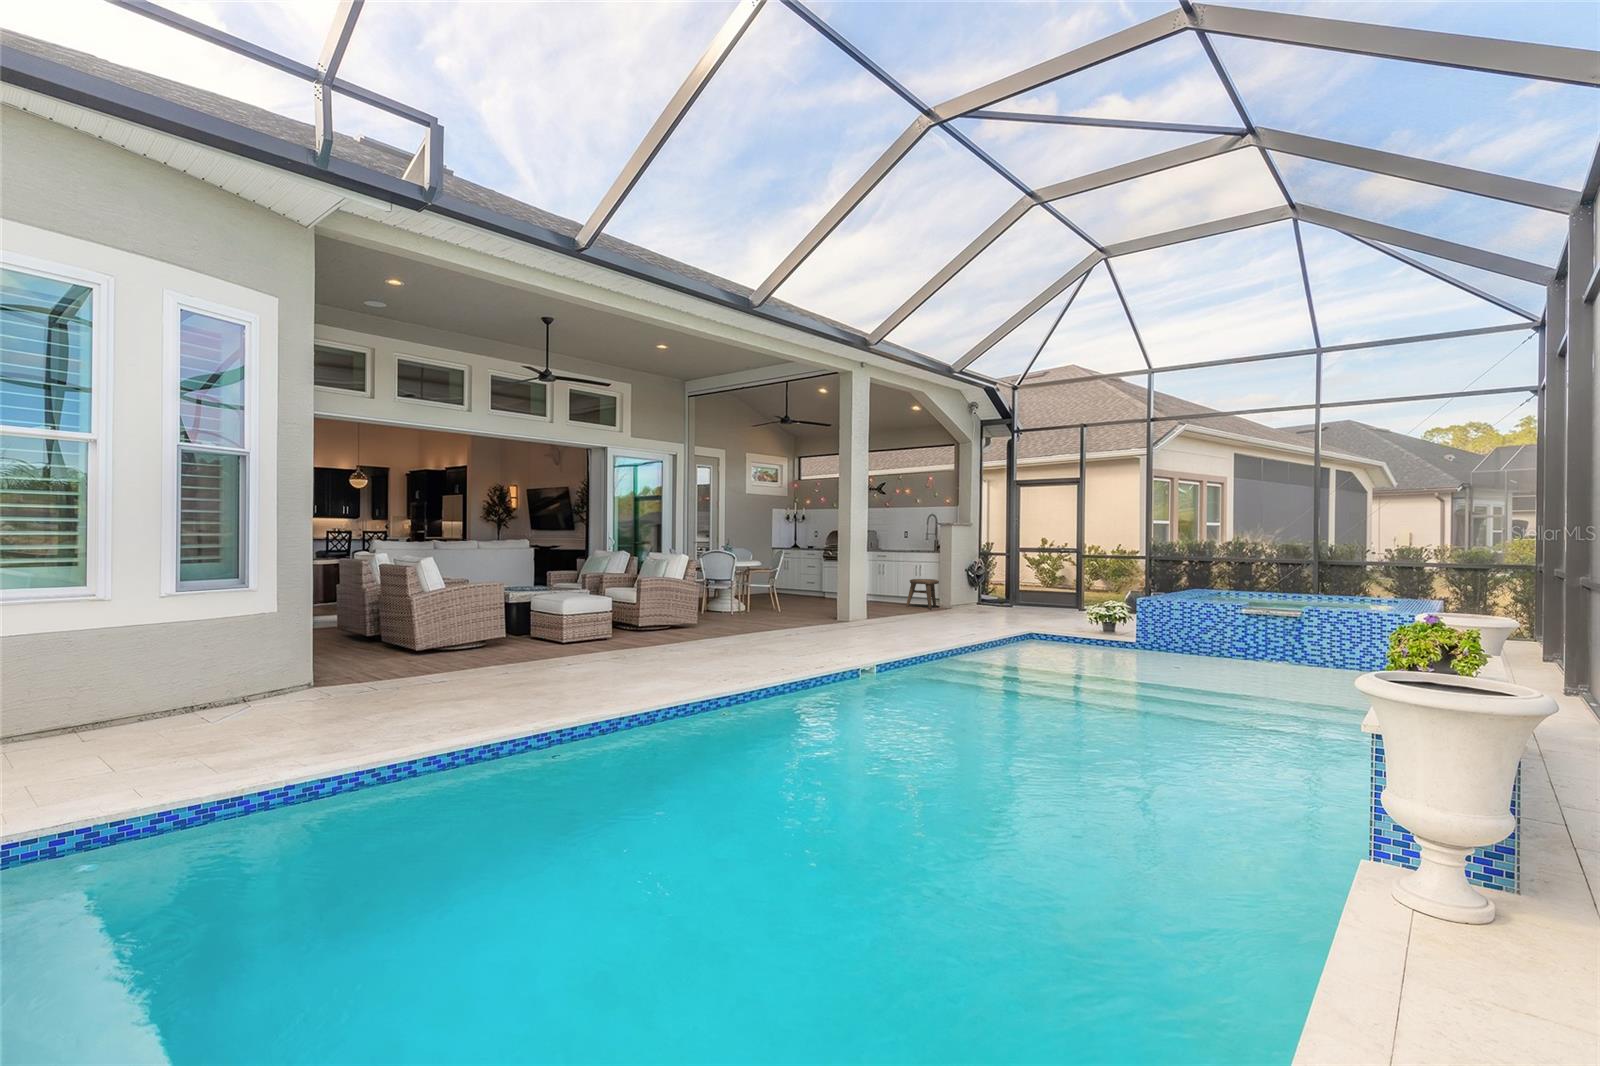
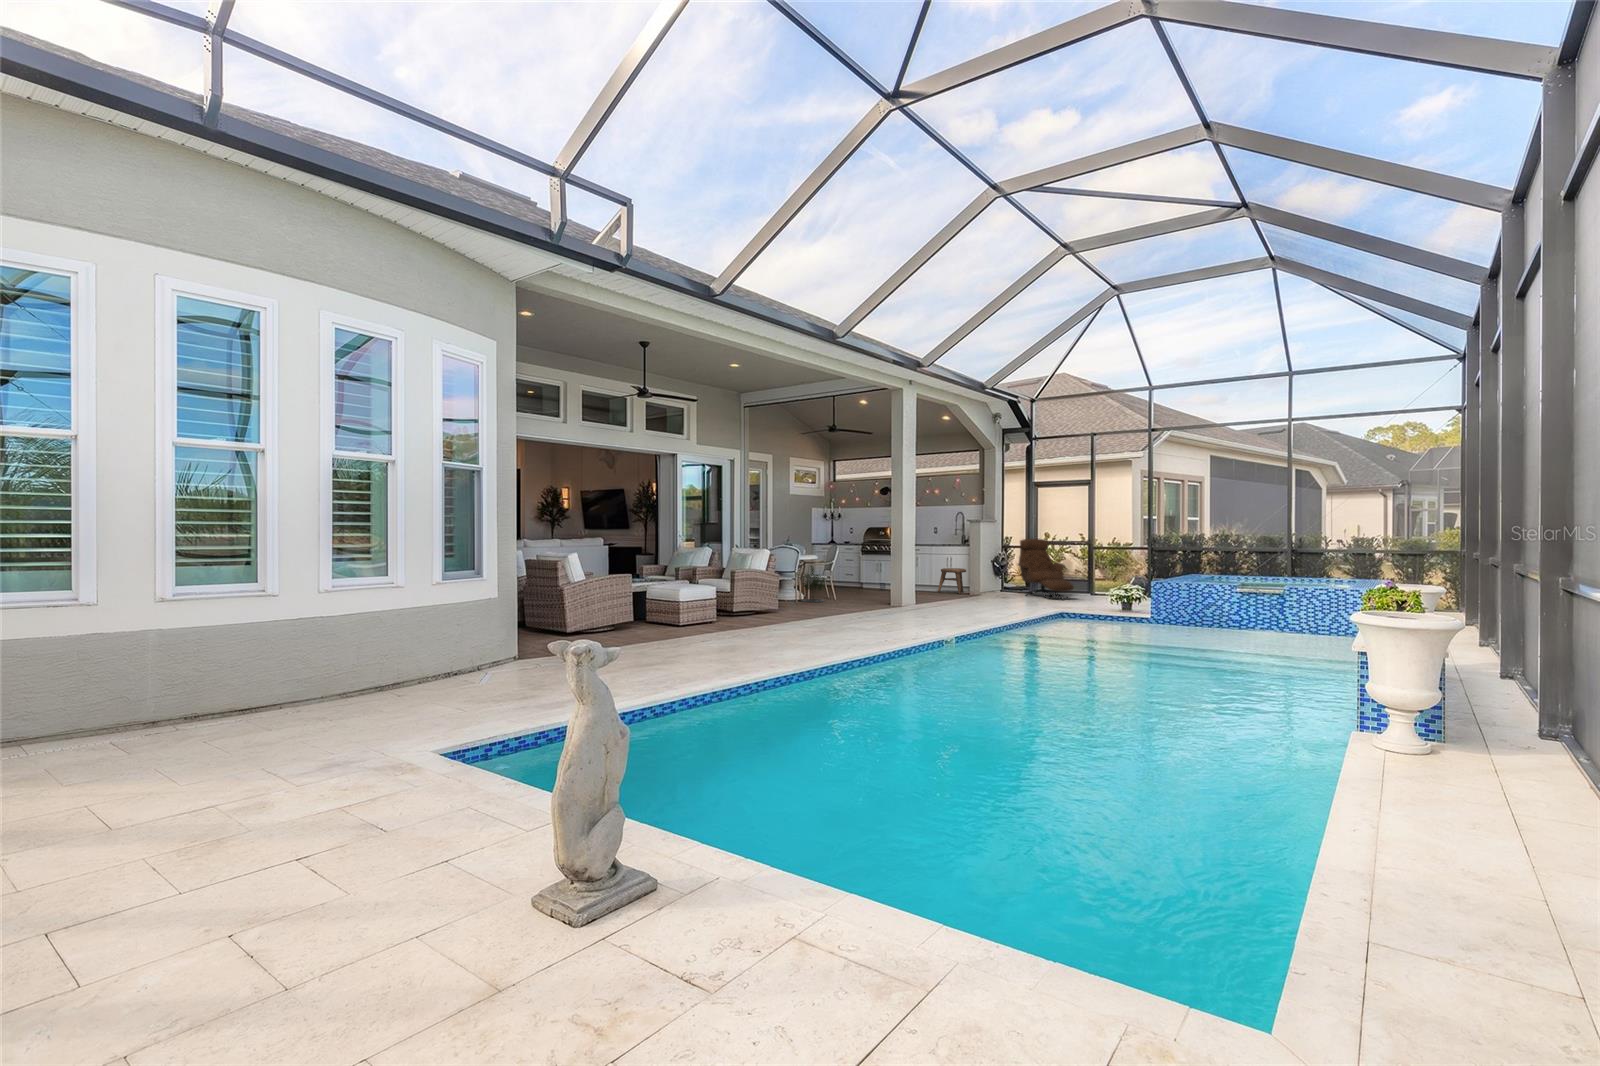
lounge chair: none [998,546,1061,618] -> present [1018,539,1074,598]
potted tree: none [733,570,765,617] -> present [802,566,824,602]

